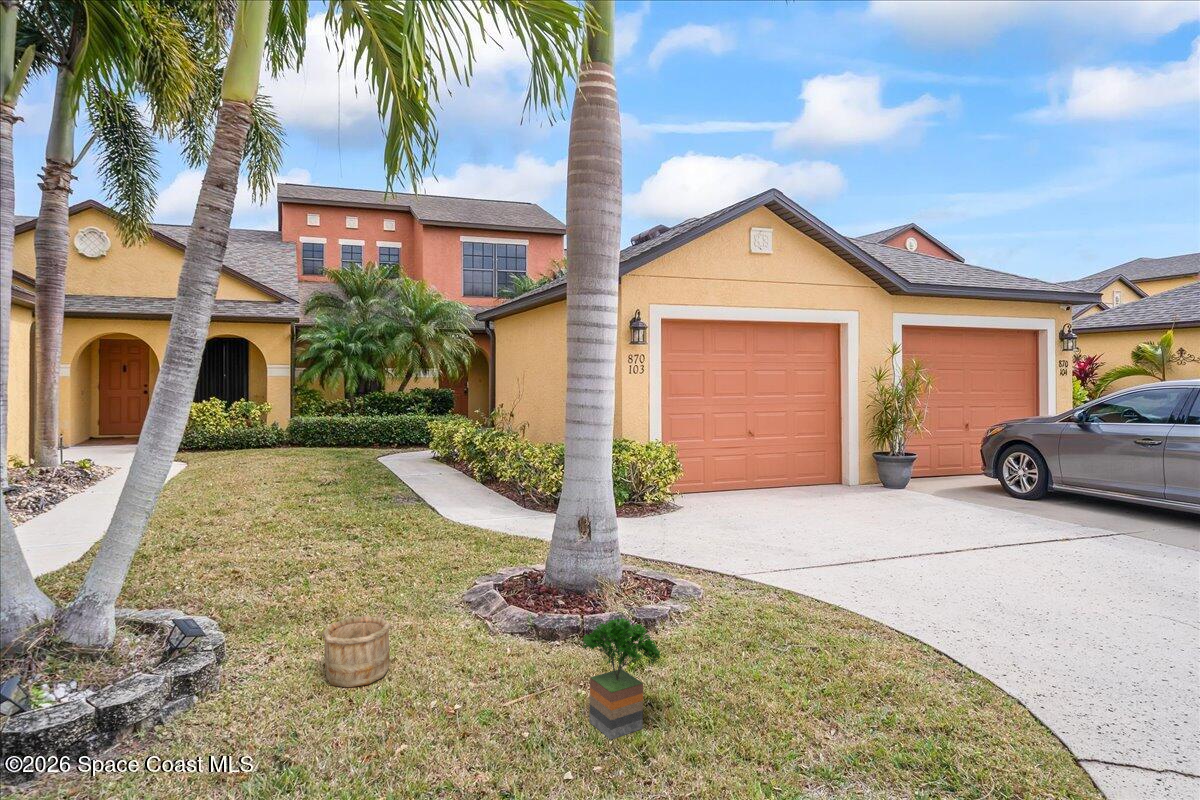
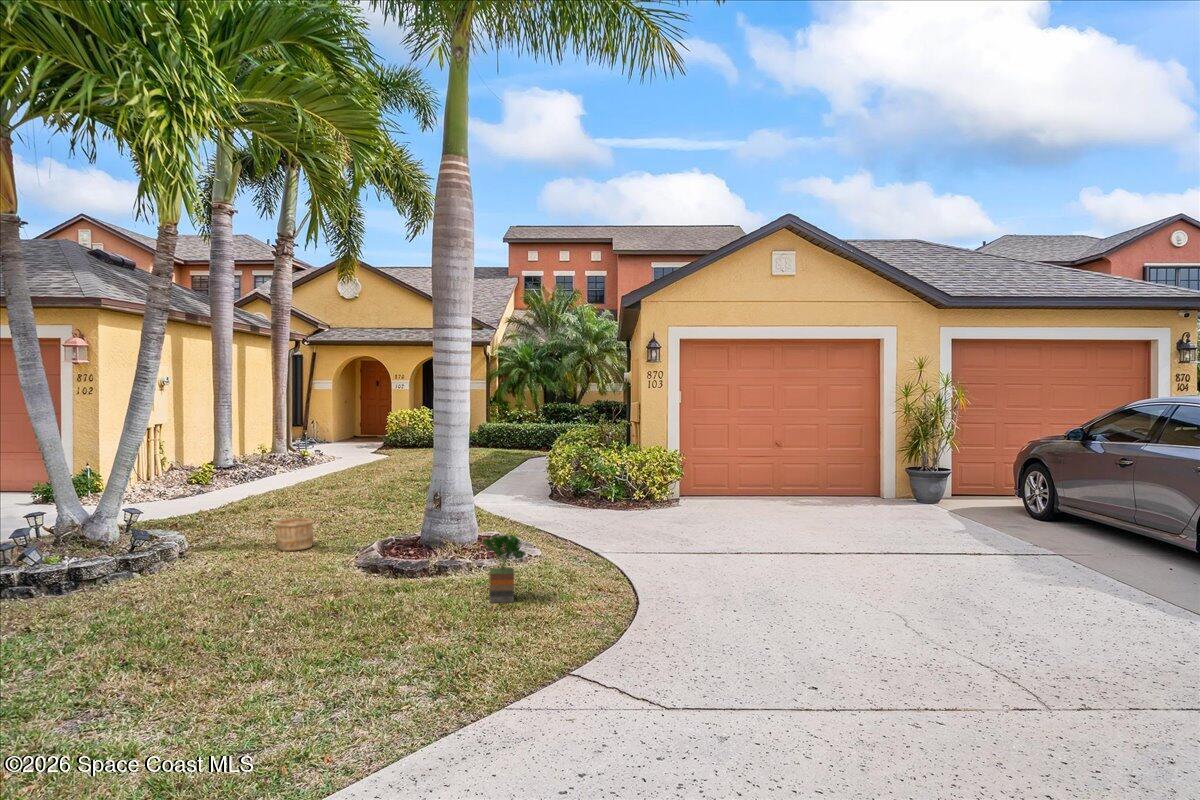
potted tree: present [582,618,661,739] -> present [482,535,525,603]

